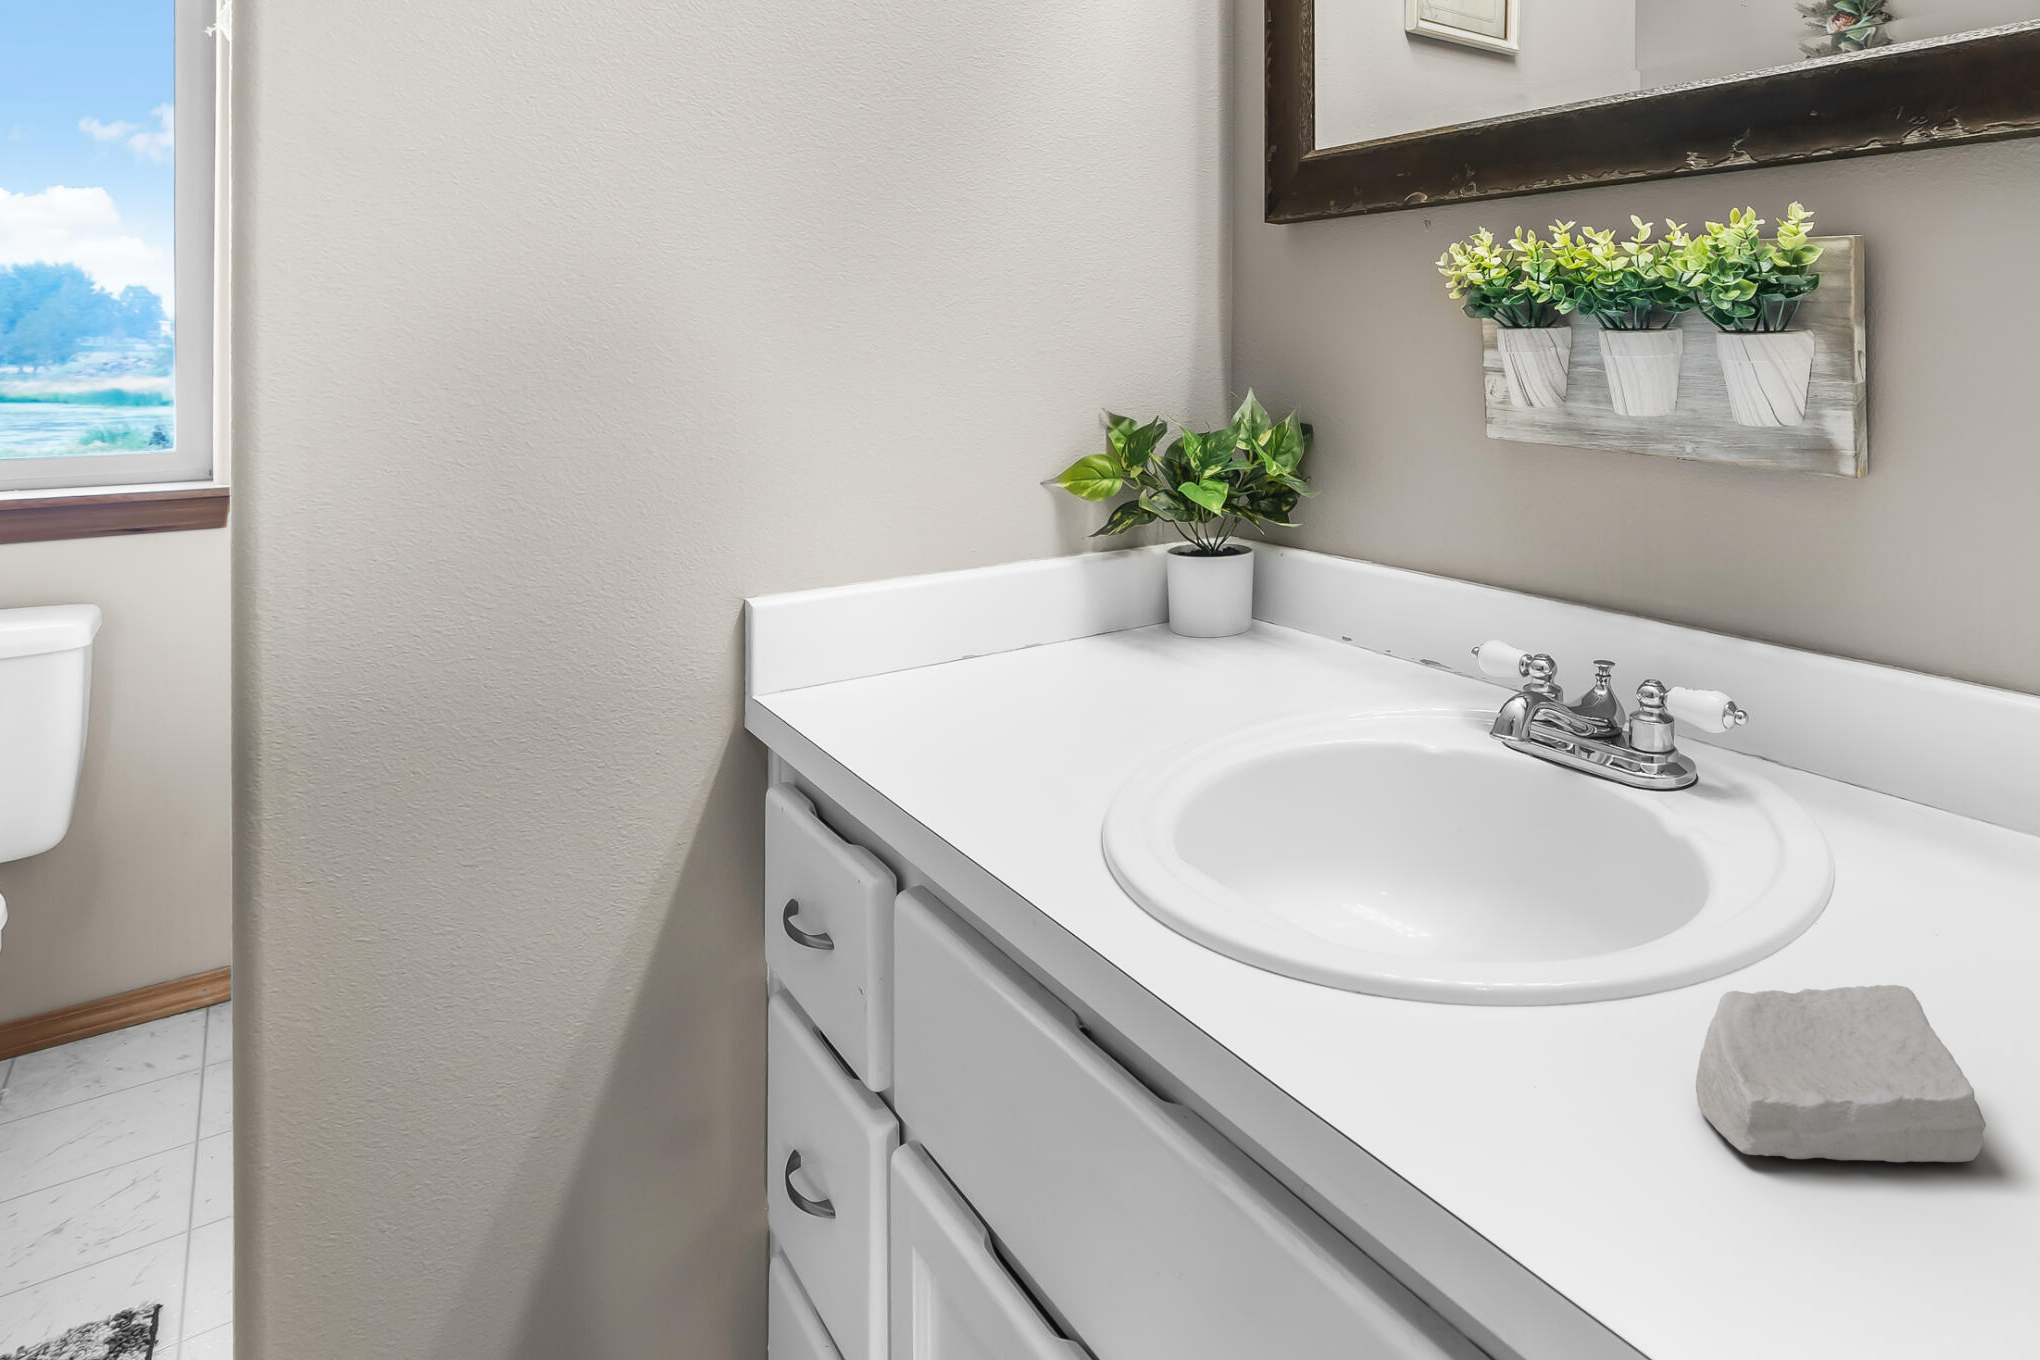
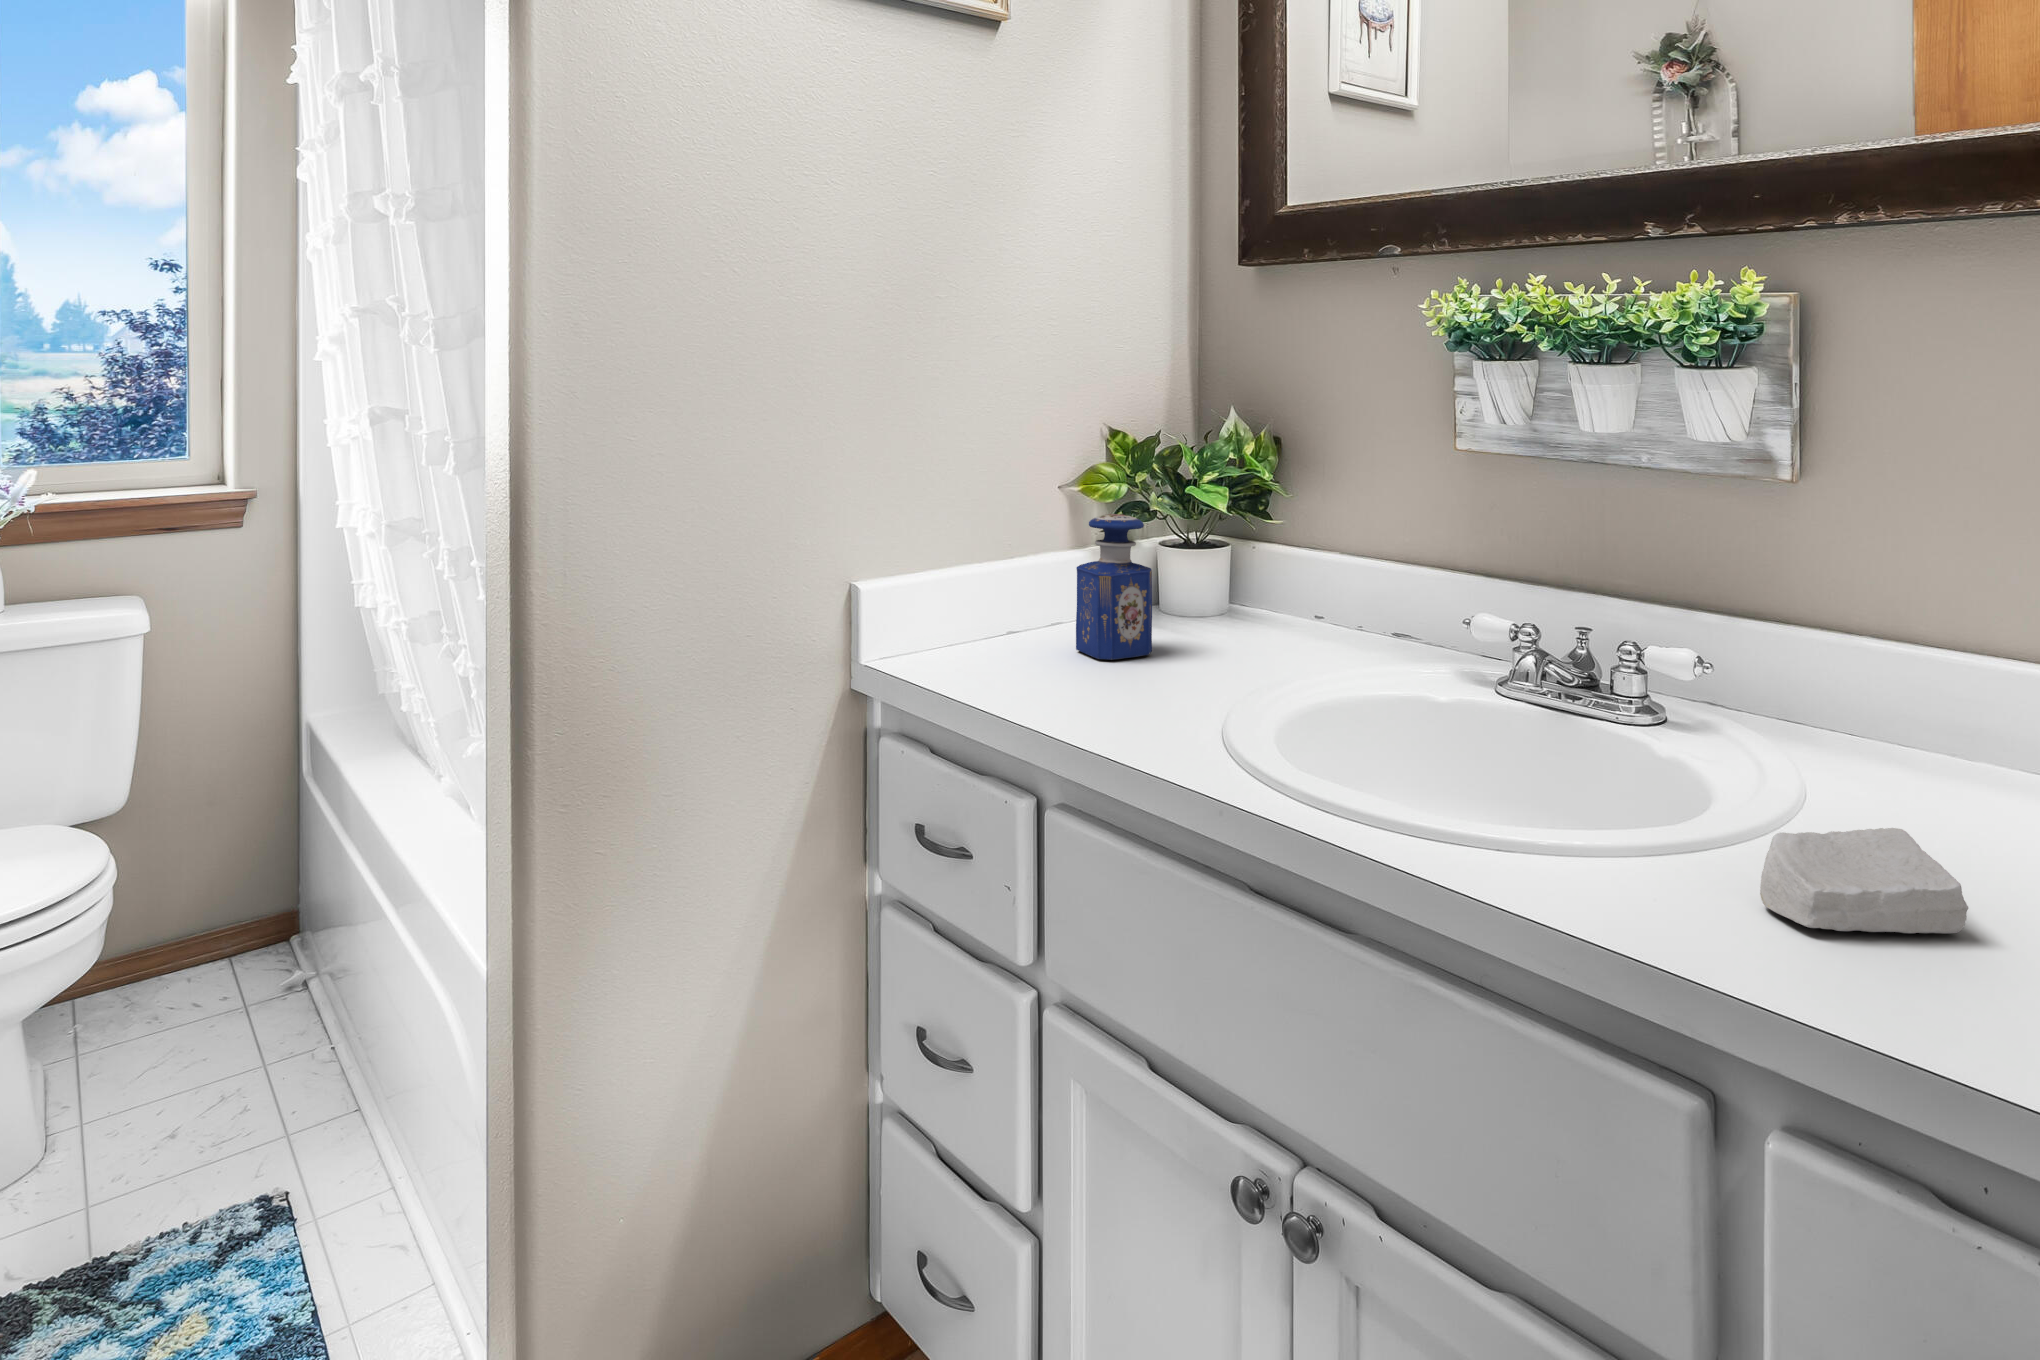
perfume bottle: none [1029,516,1118,691] -> present [1076,514,1152,660]

